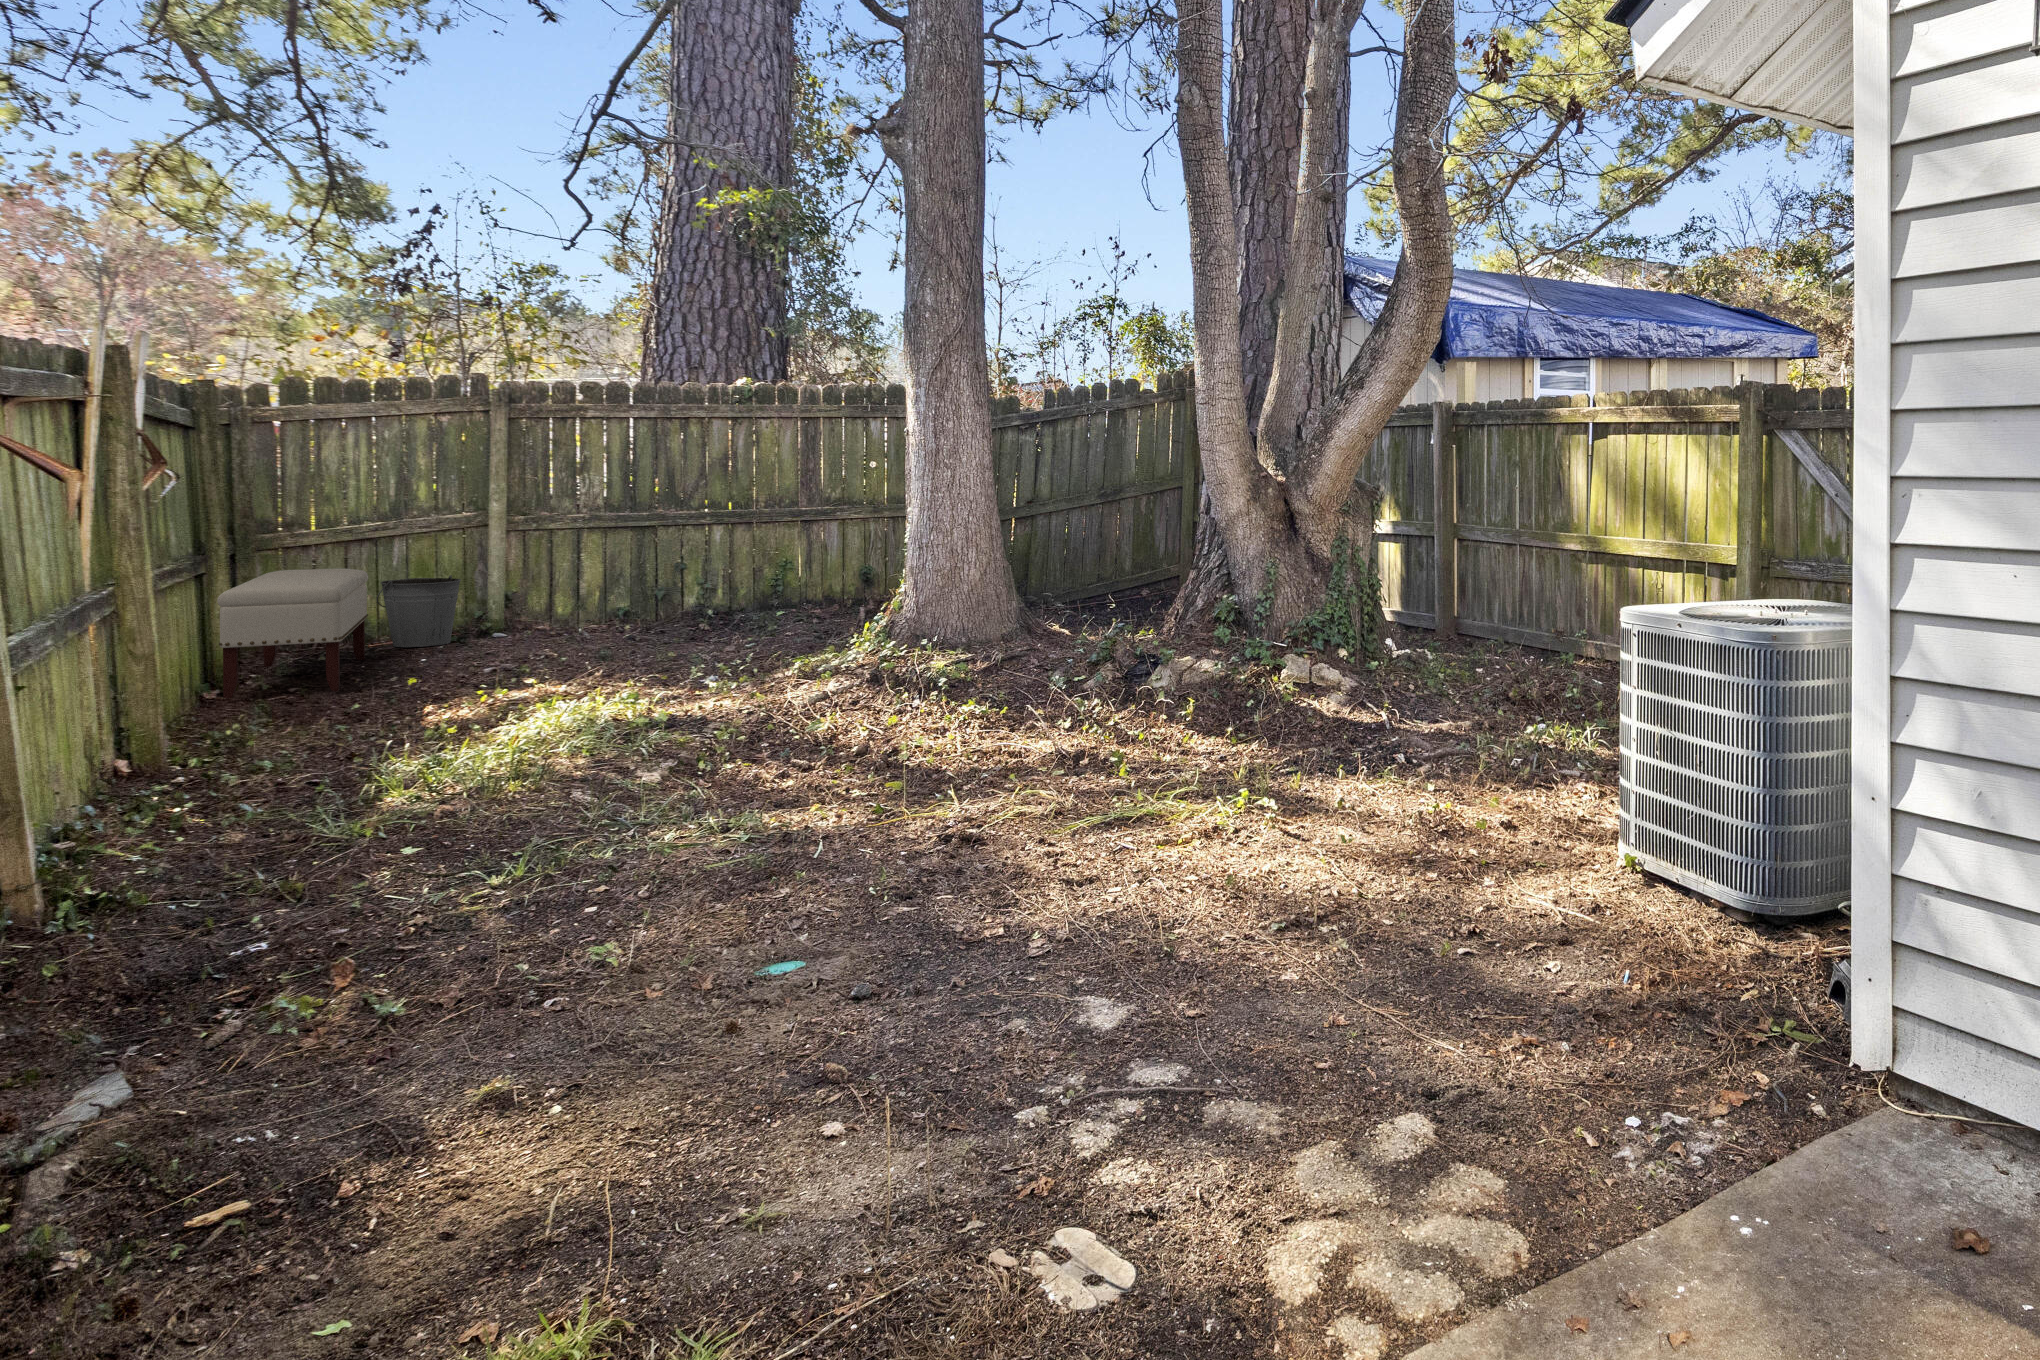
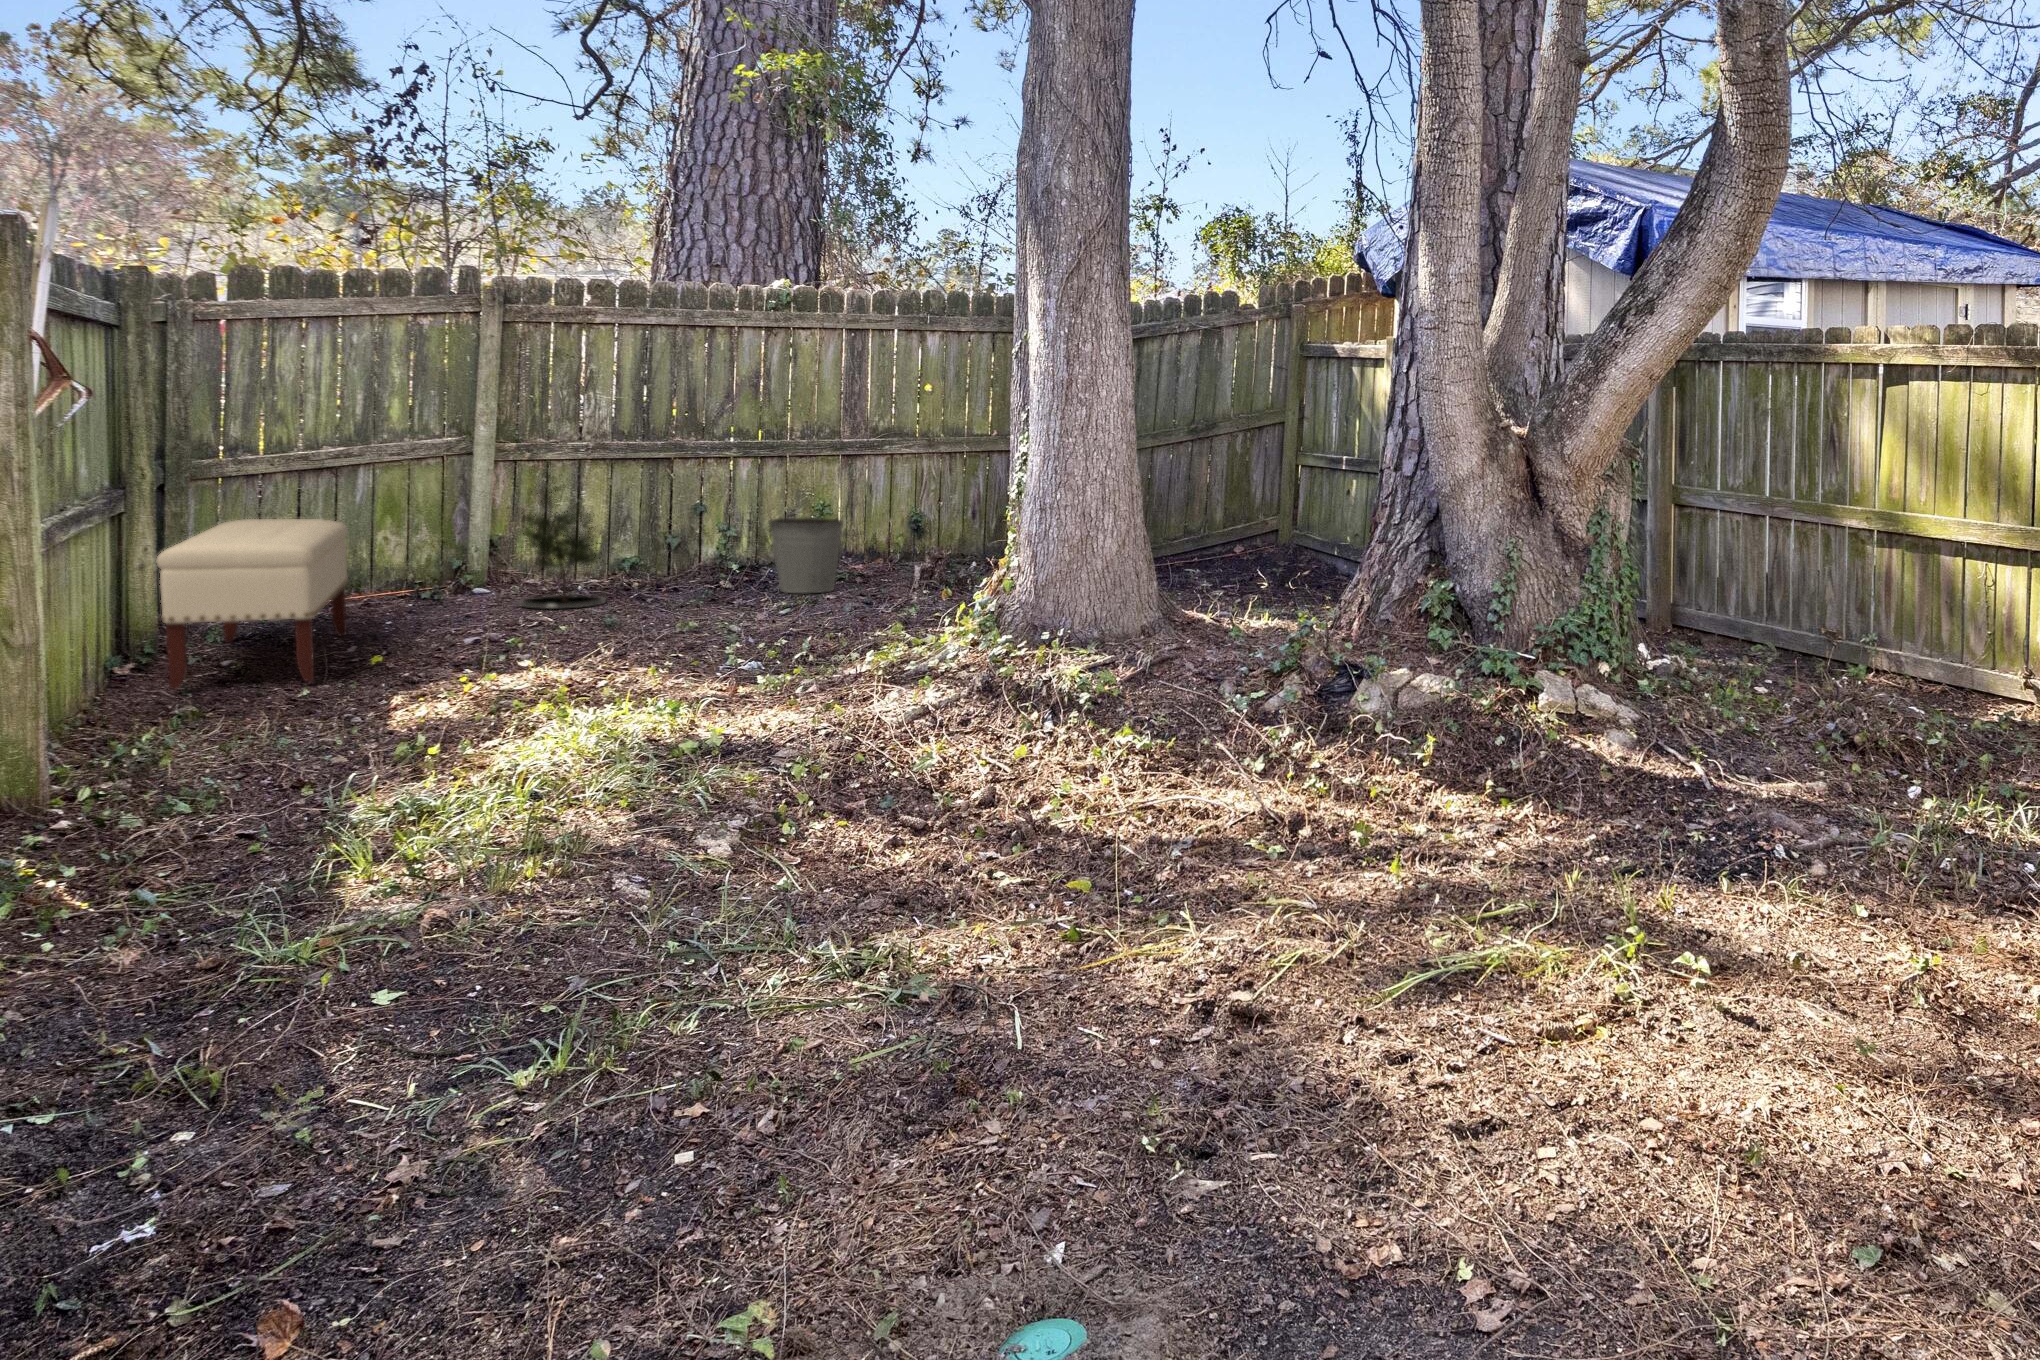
potted tree: none [503,525,584,636] -> present [519,475,606,609]
bucket: present [376,575,461,647] -> present [764,517,843,593]

